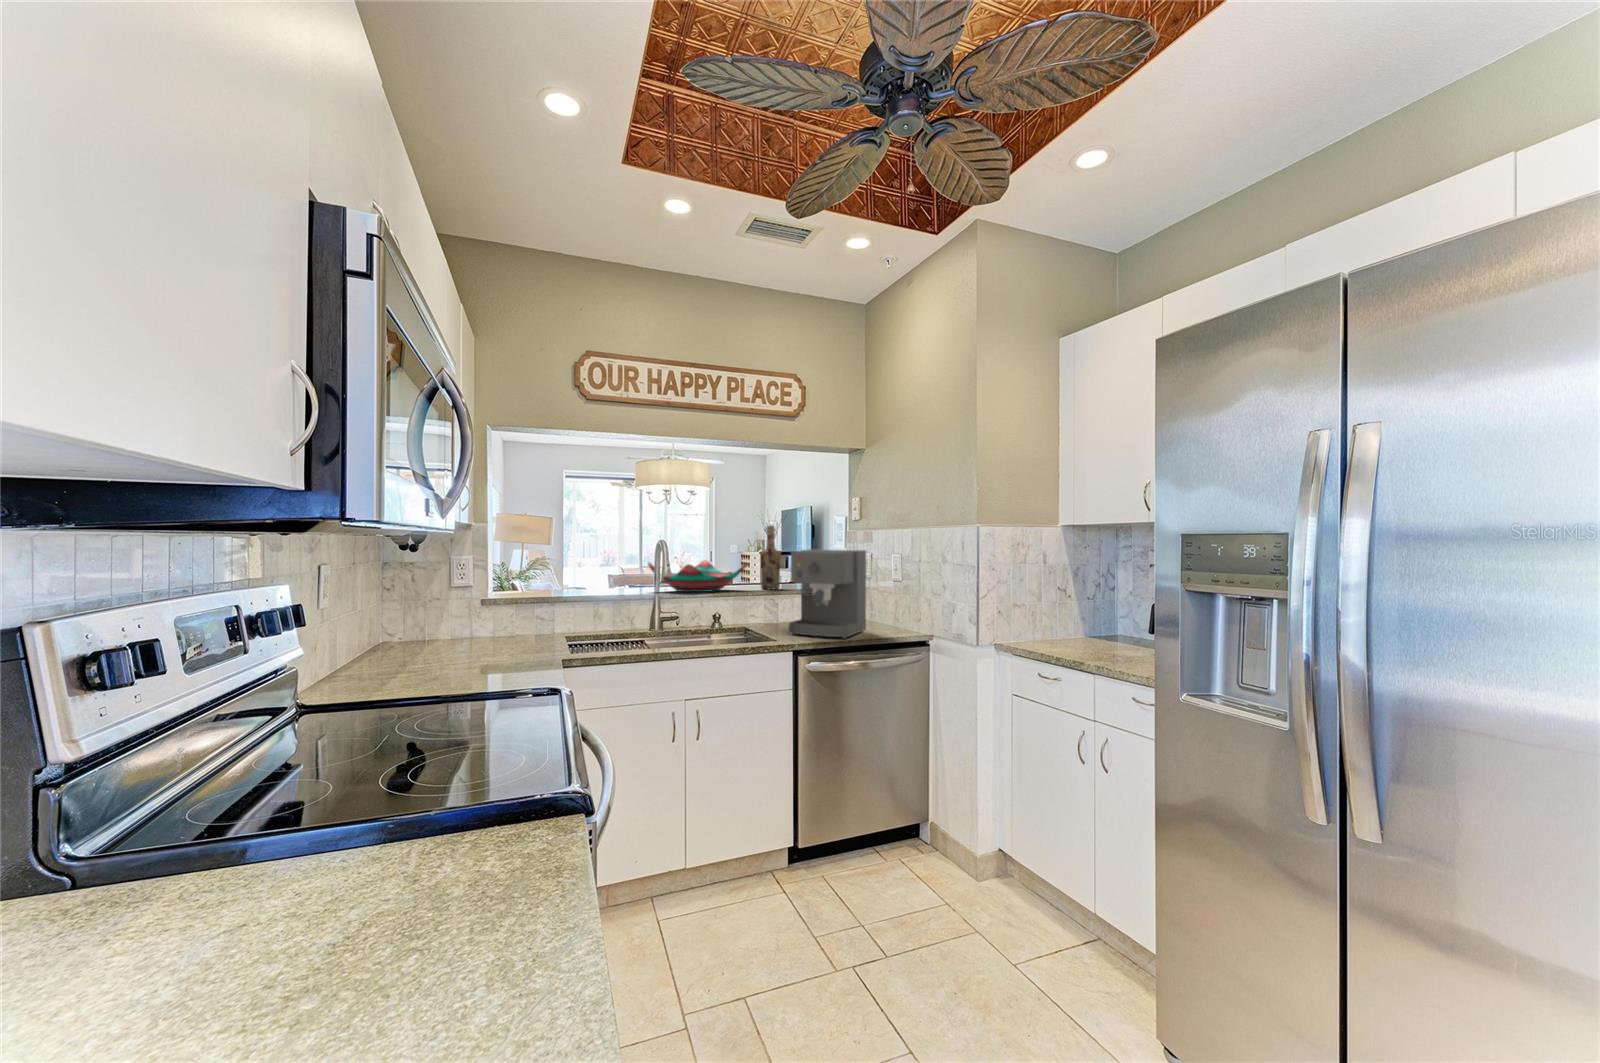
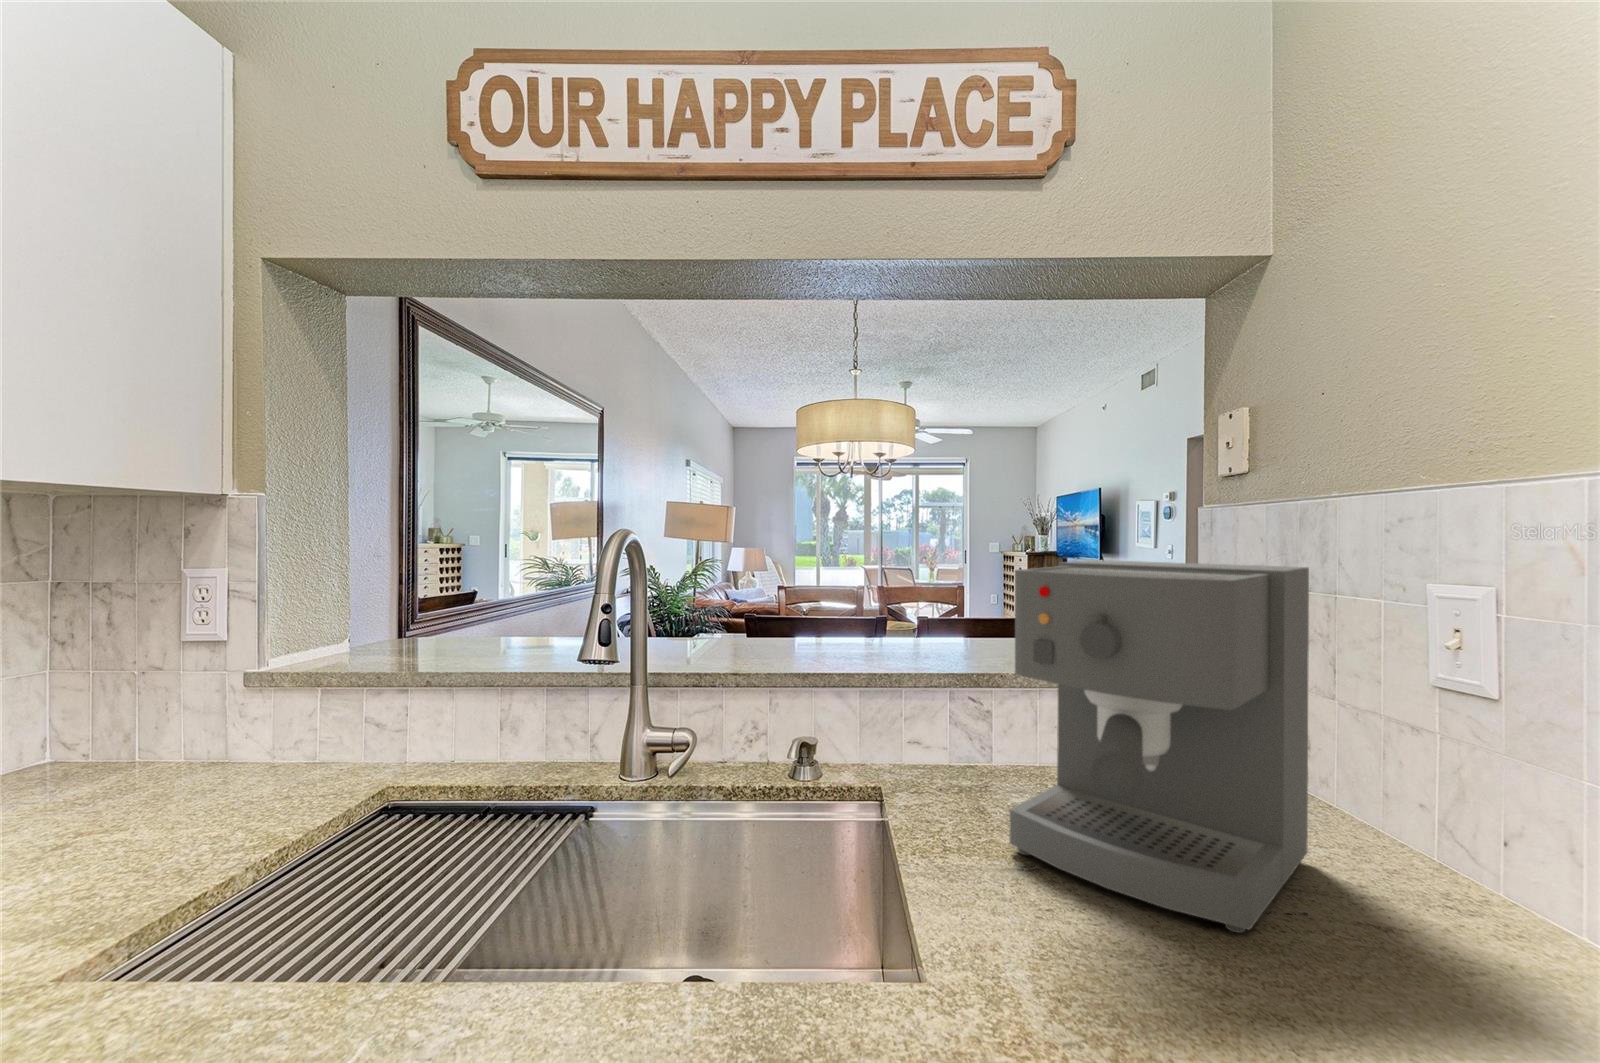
wine bottle: present [761,527,780,589] -> none [961,498,1011,658]
decorative bowl: present [648,560,747,592] -> none [703,576,921,661]

